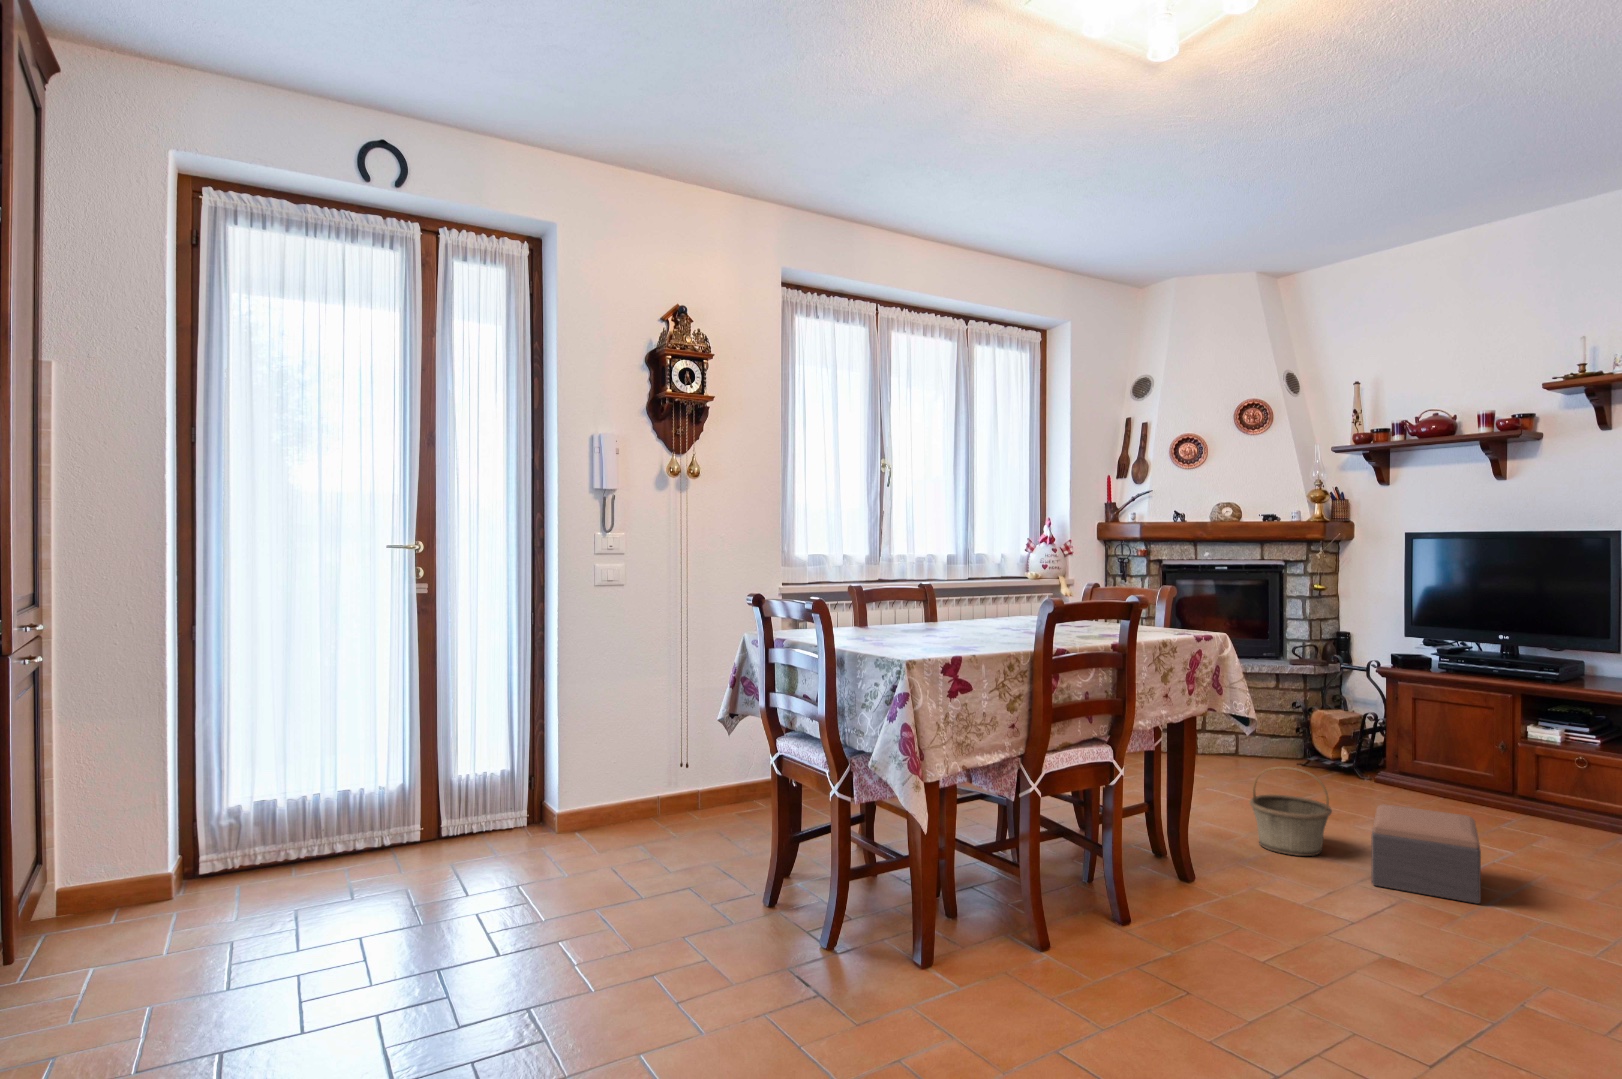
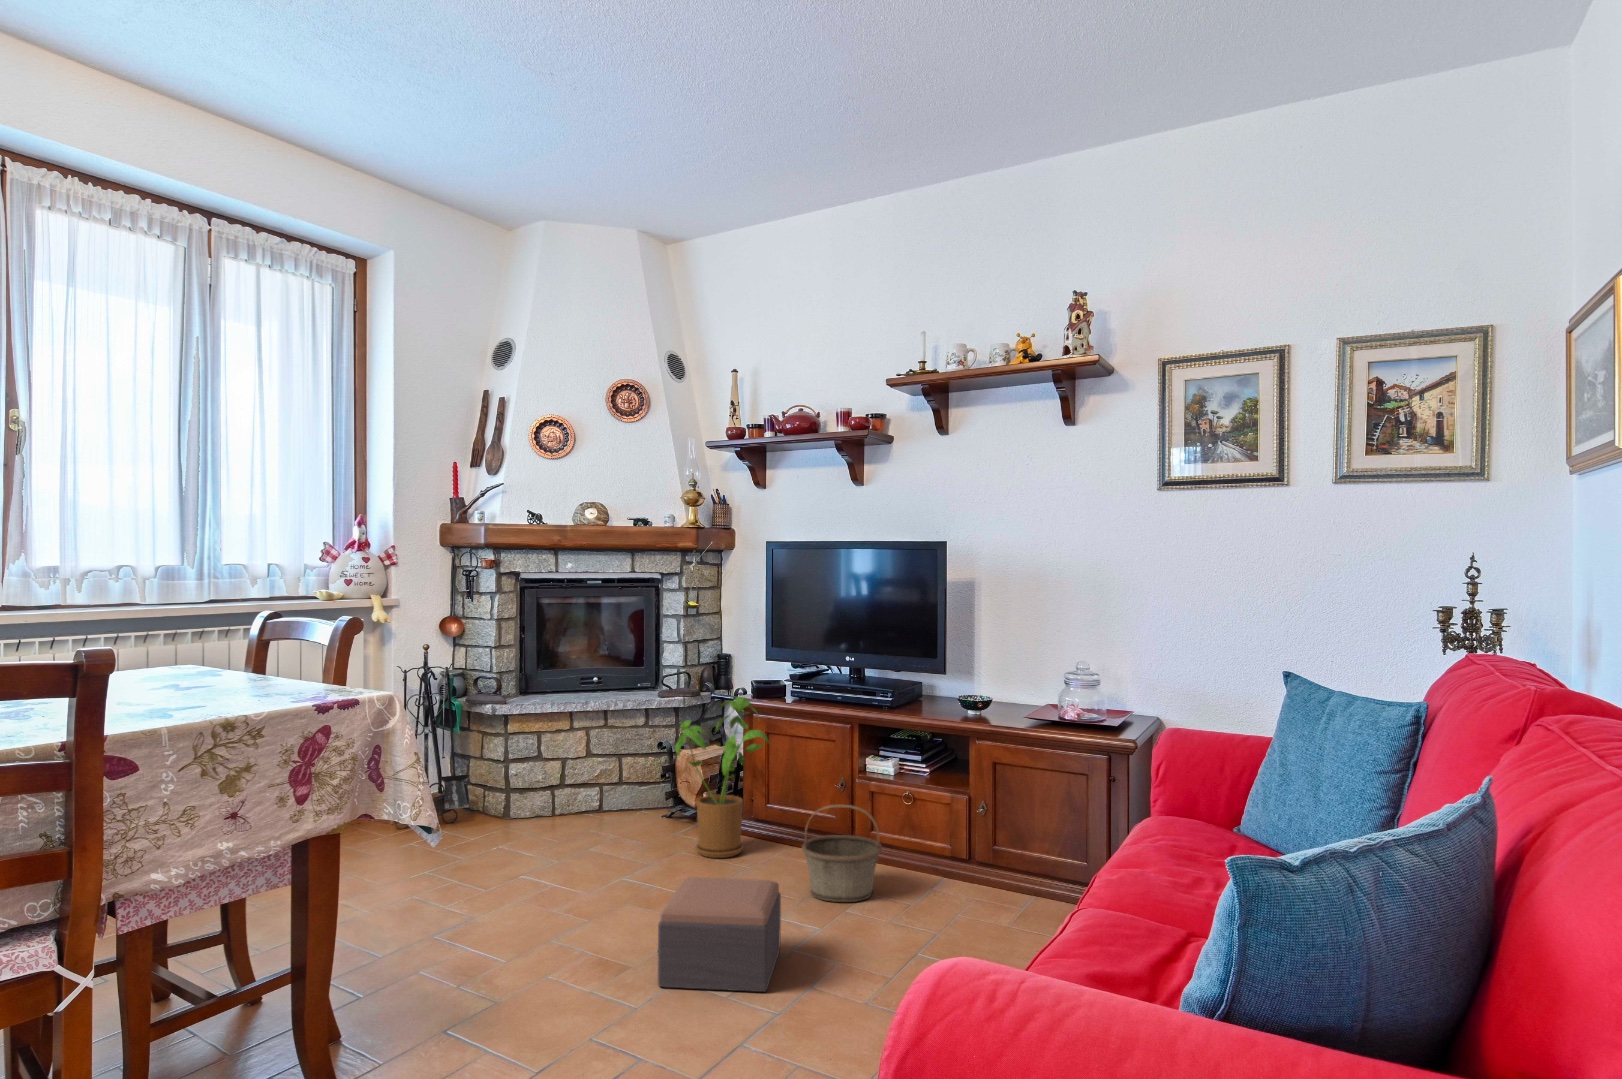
house plant: none [1326,665,1425,802] -> present [675,696,769,858]
basket: present [1250,767,1332,856] -> present [802,805,882,902]

